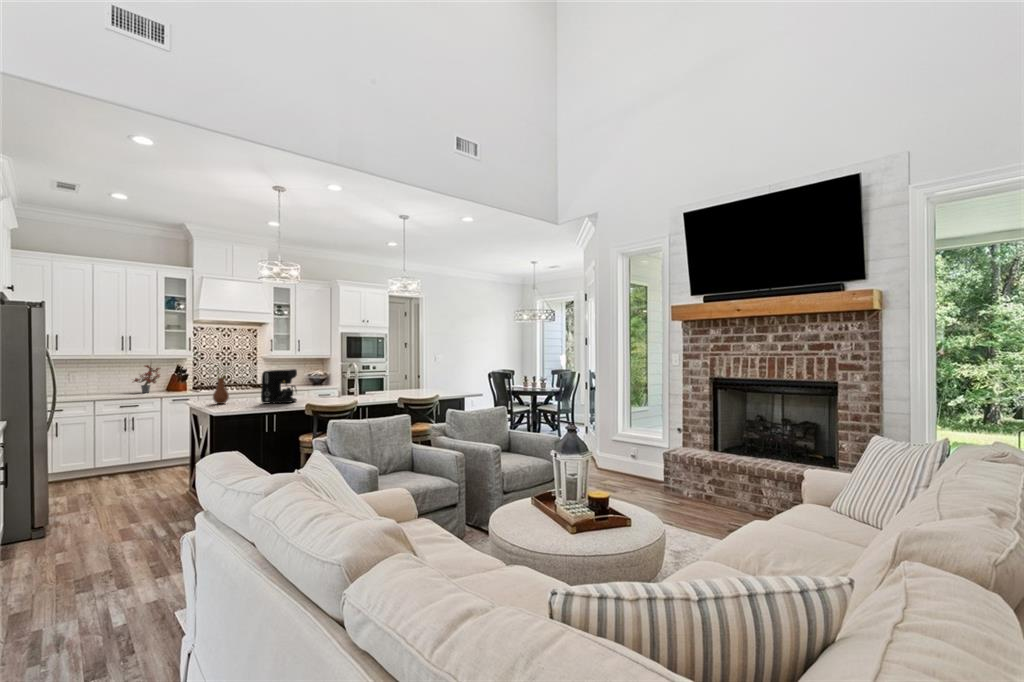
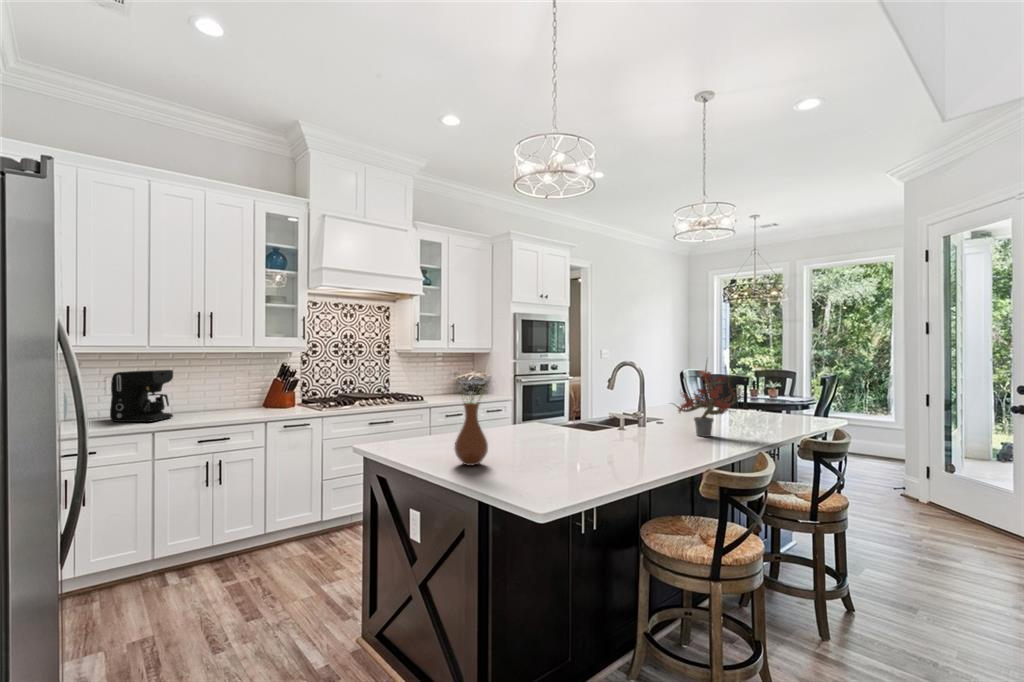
potted plant: present [134,365,160,393] -> present [676,367,743,437]
coffee maker: present [261,369,297,403] -> present [110,370,173,422]

